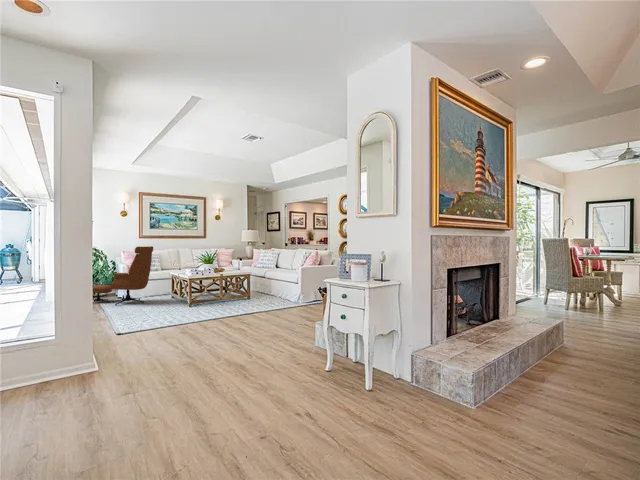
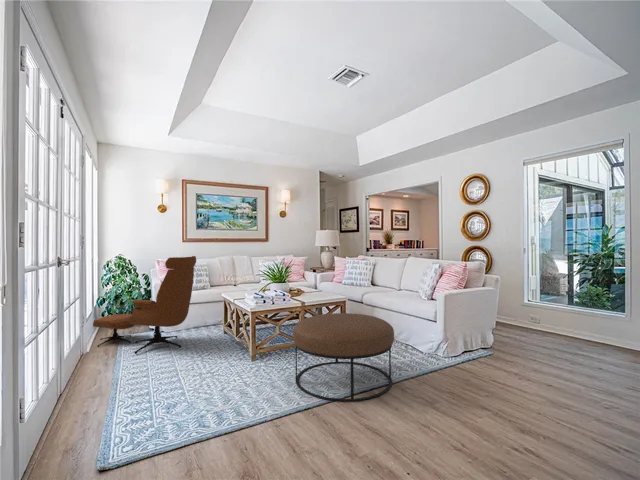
ottoman: none [210,277,265,315] -> present [293,313,394,401]

